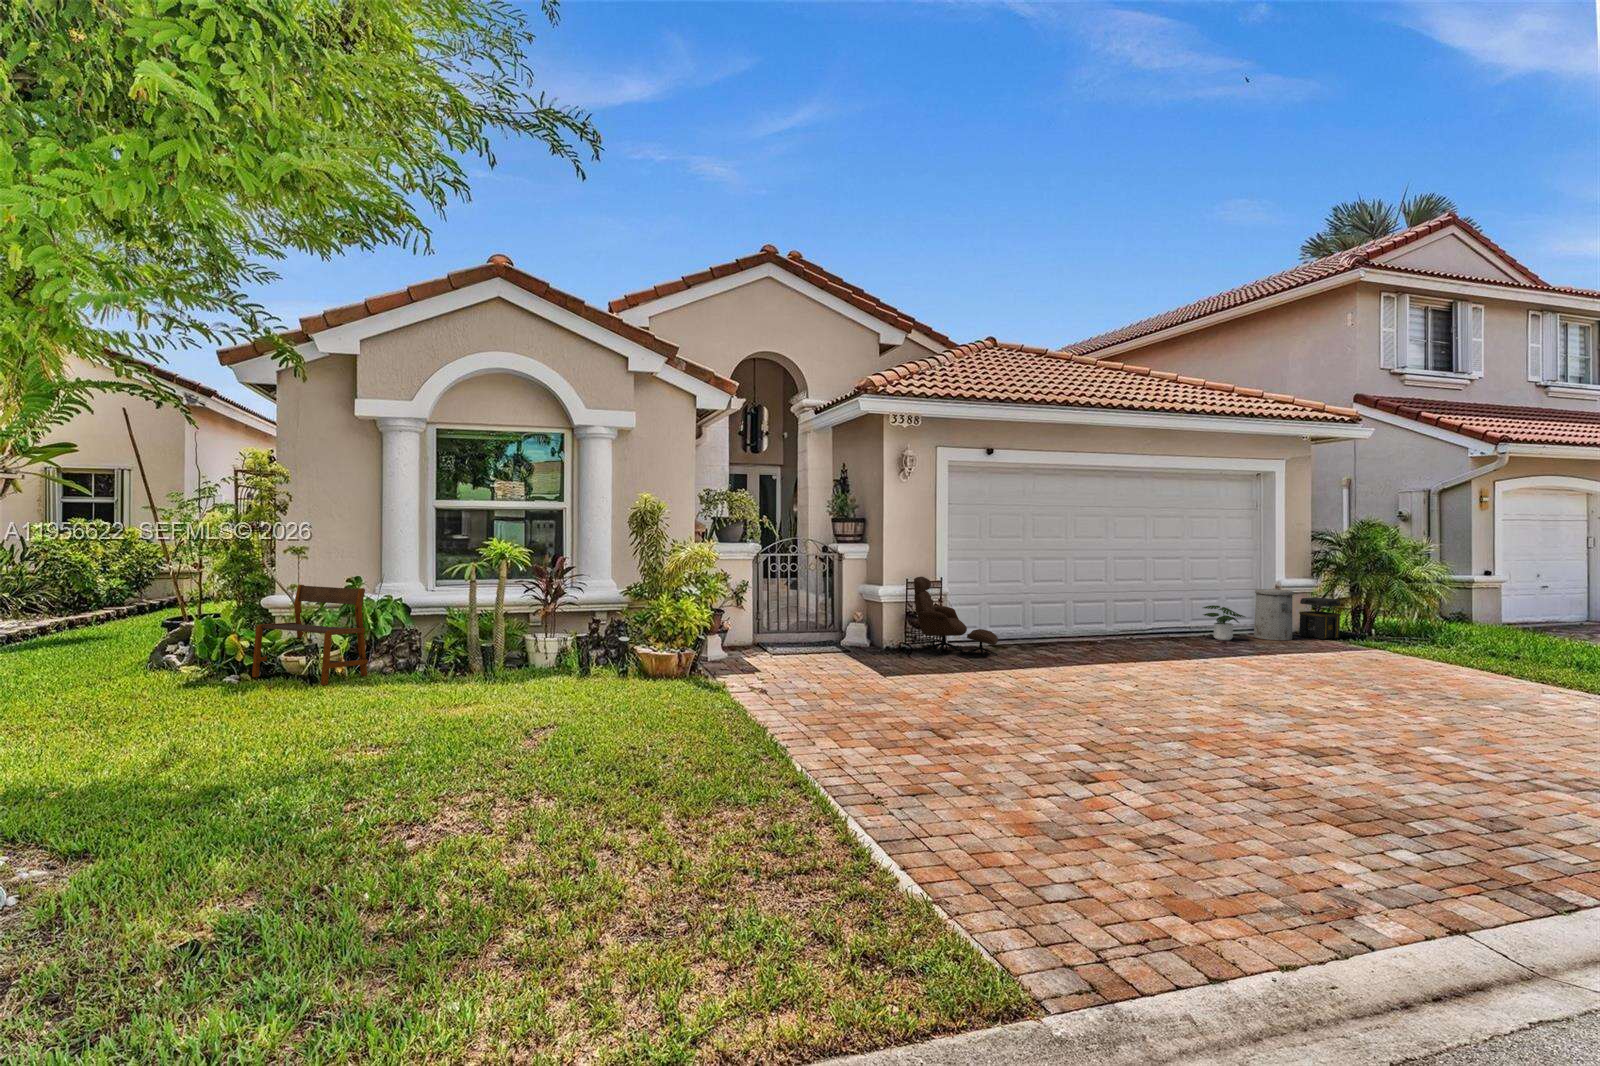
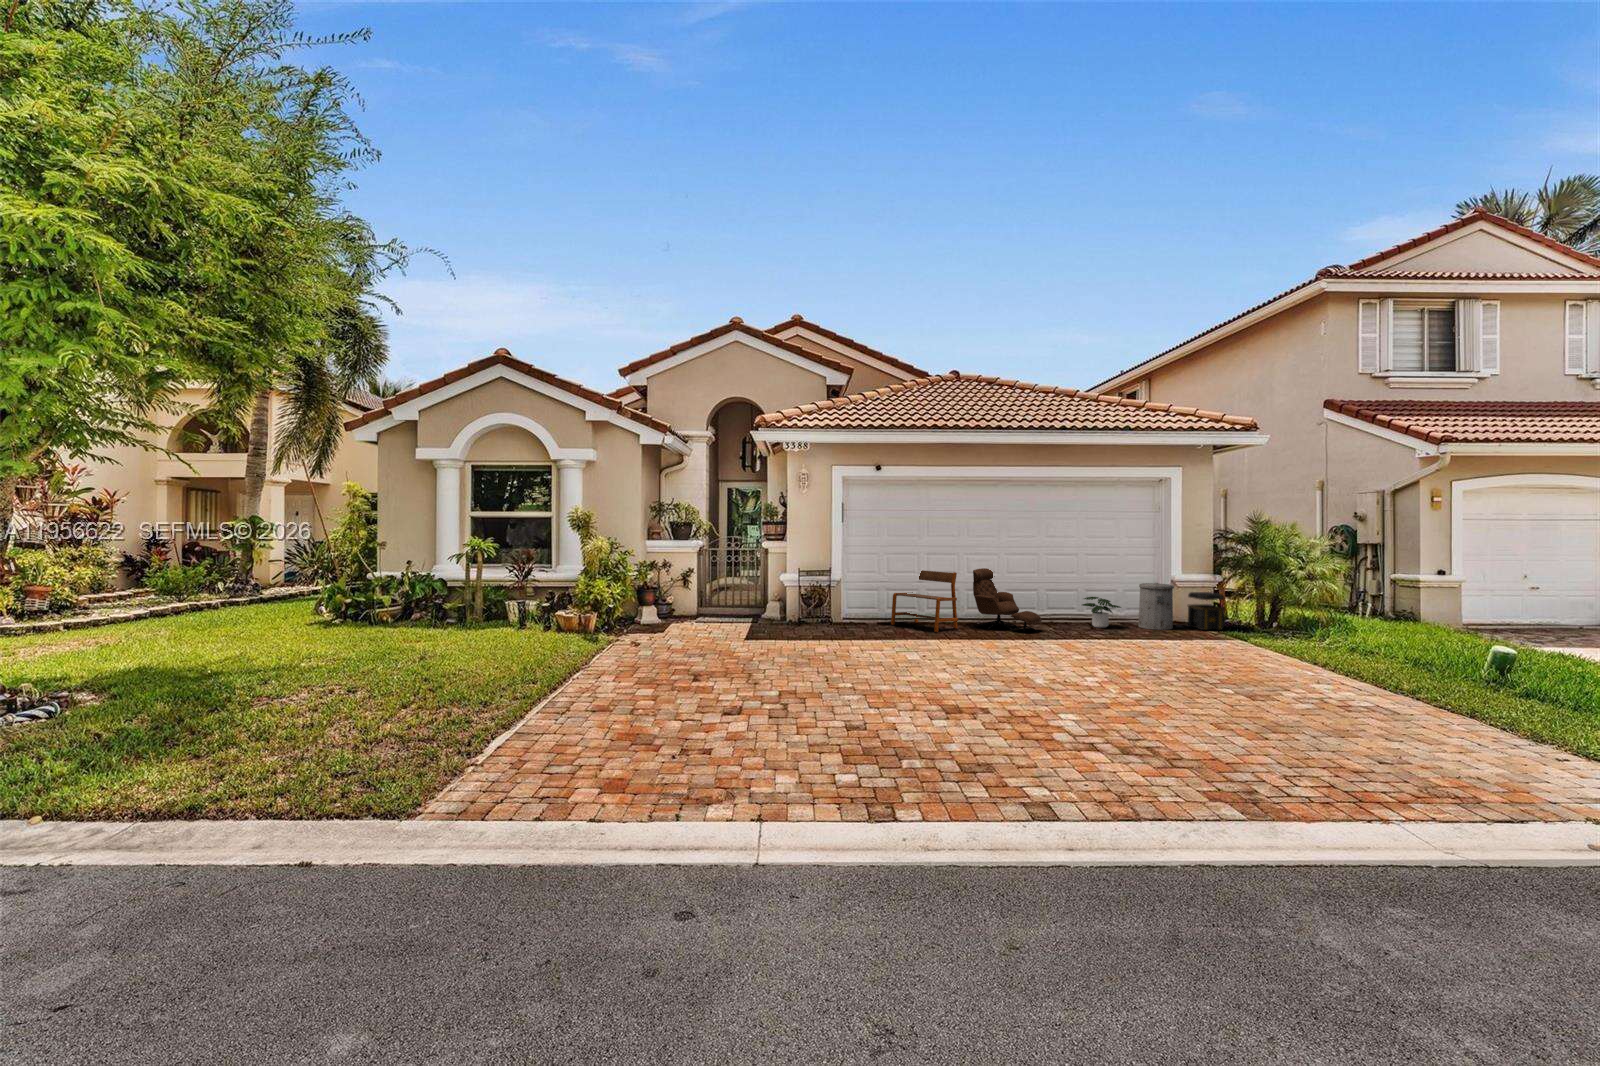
lounge chair: present [914,577,998,657] -> present [973,568,1042,633]
bench: present [252,585,368,685] -> present [891,570,958,632]

